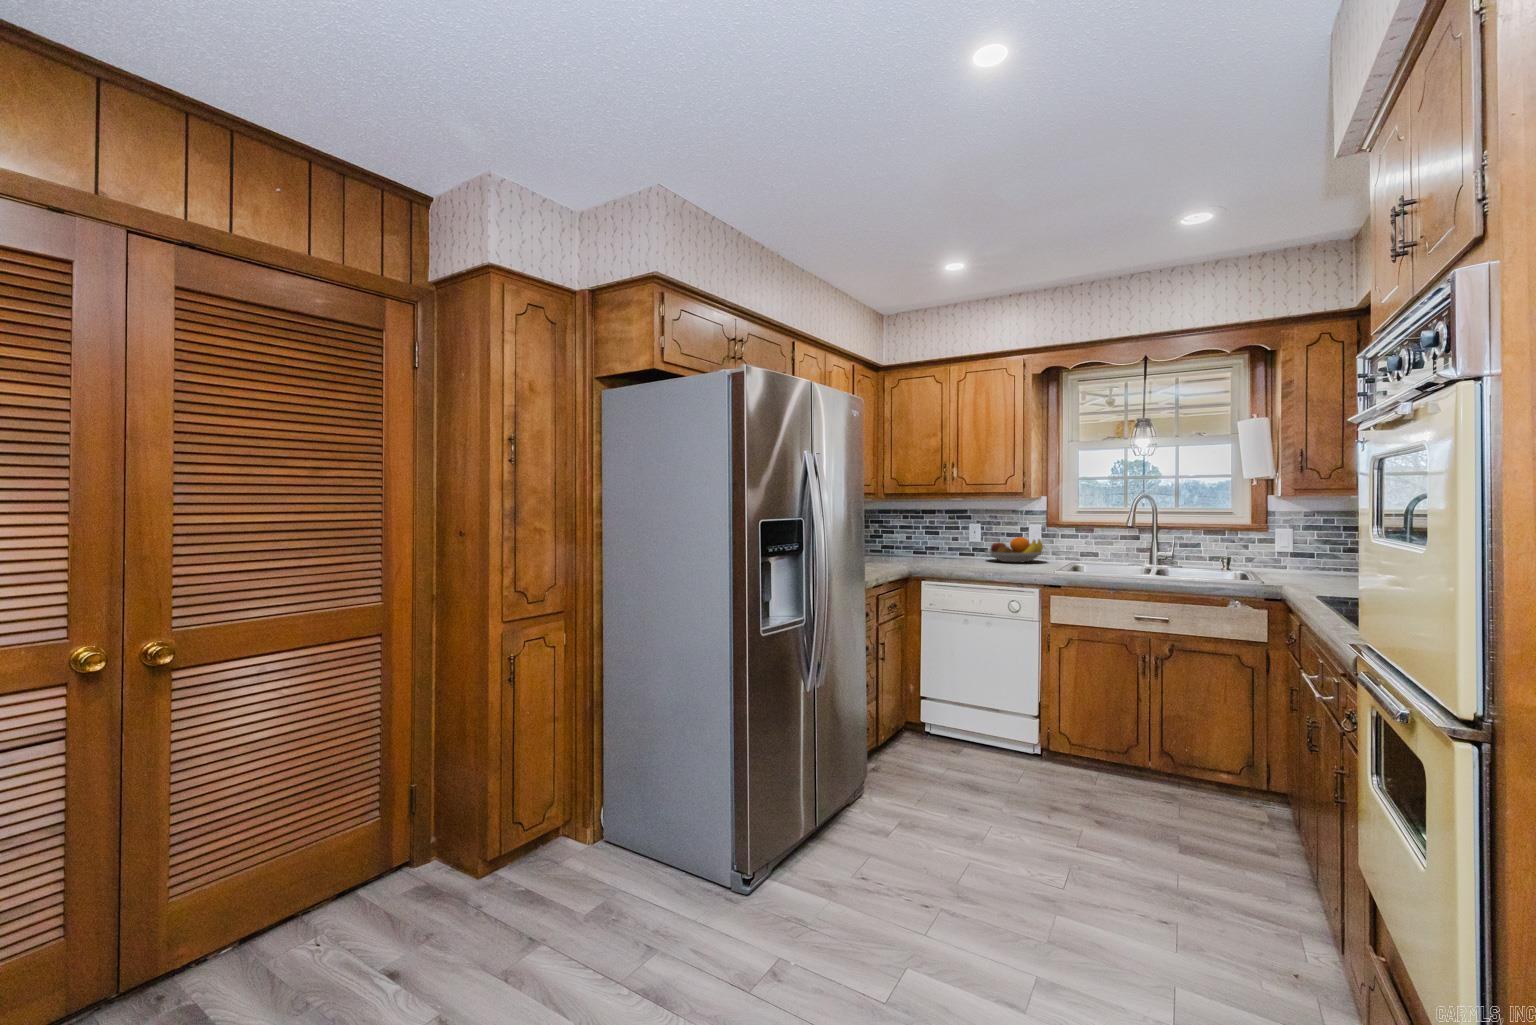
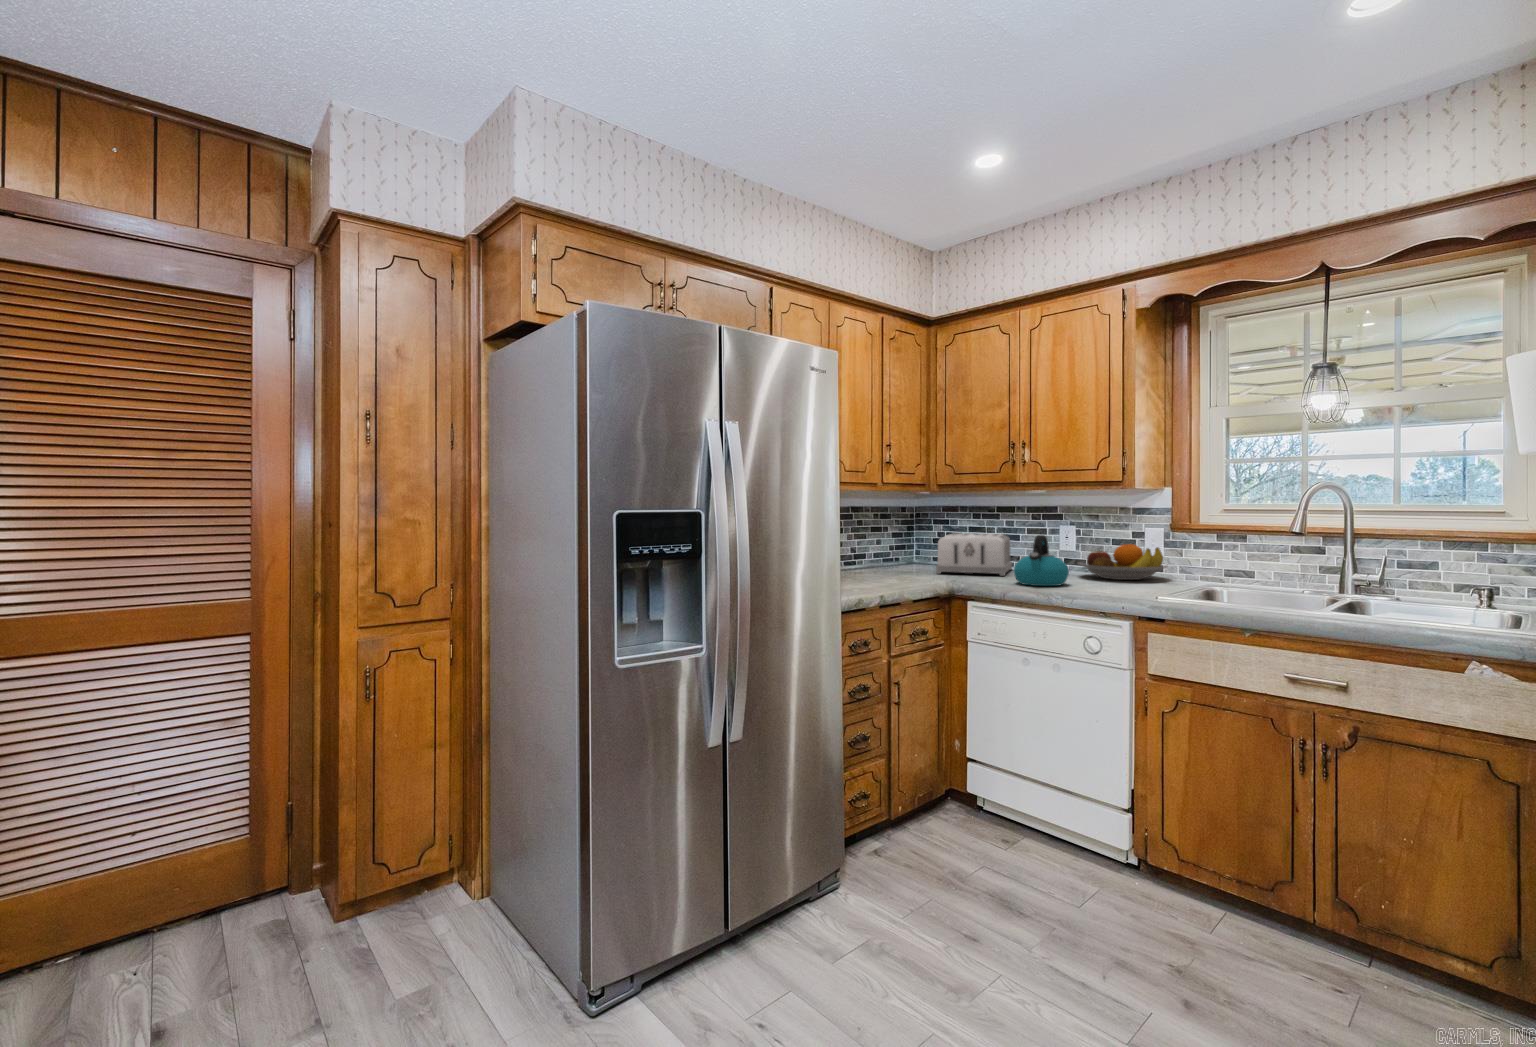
toaster: none [885,530,936,561] -> present [936,533,1012,576]
kettle: none [949,531,988,567] -> present [1014,535,1069,586]

